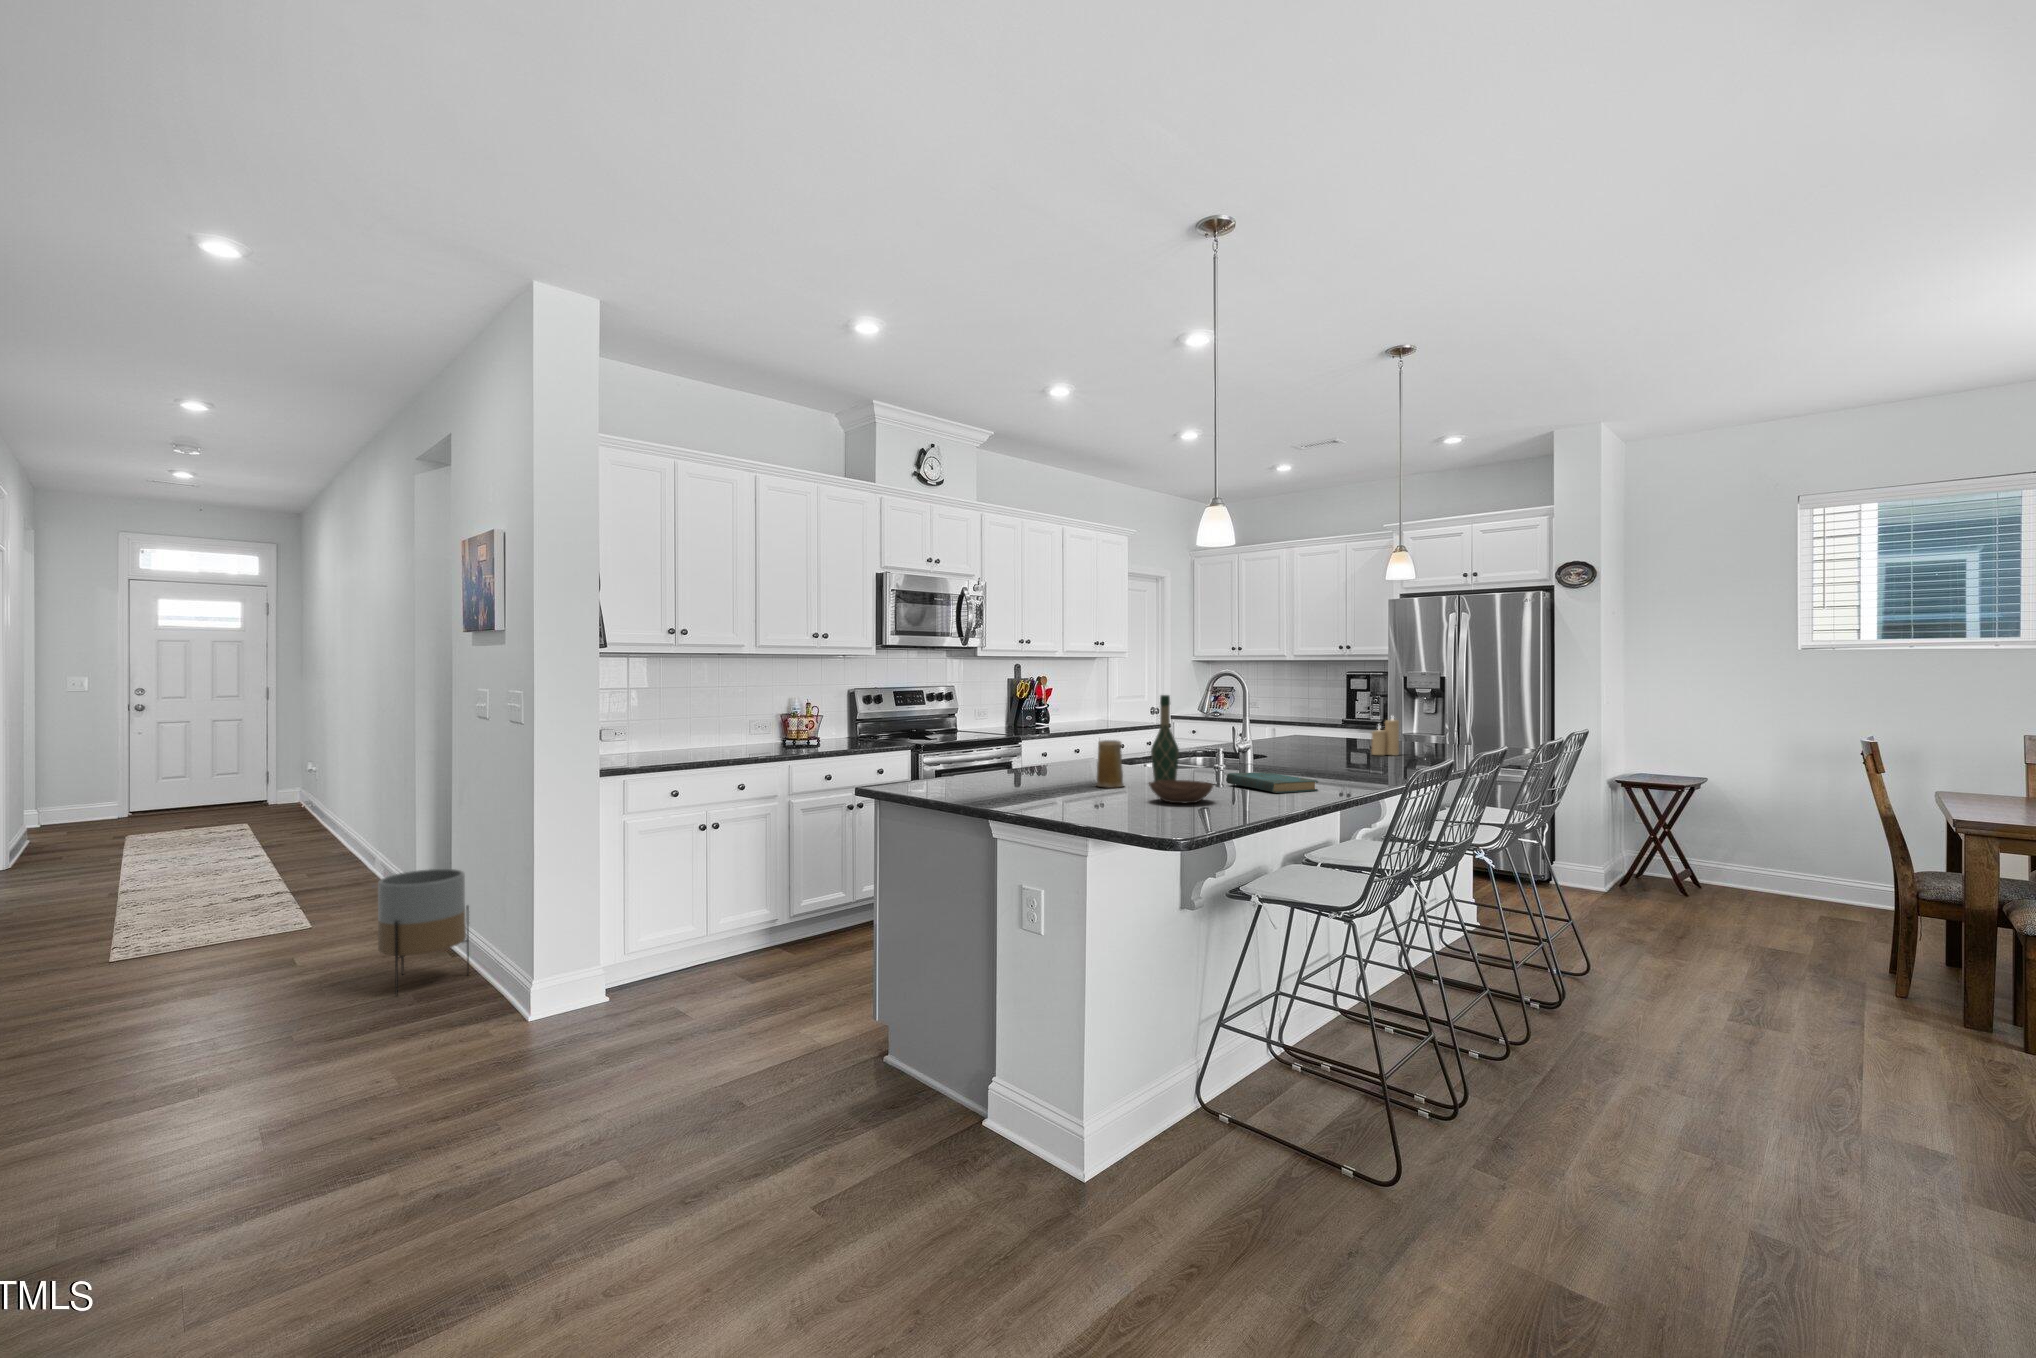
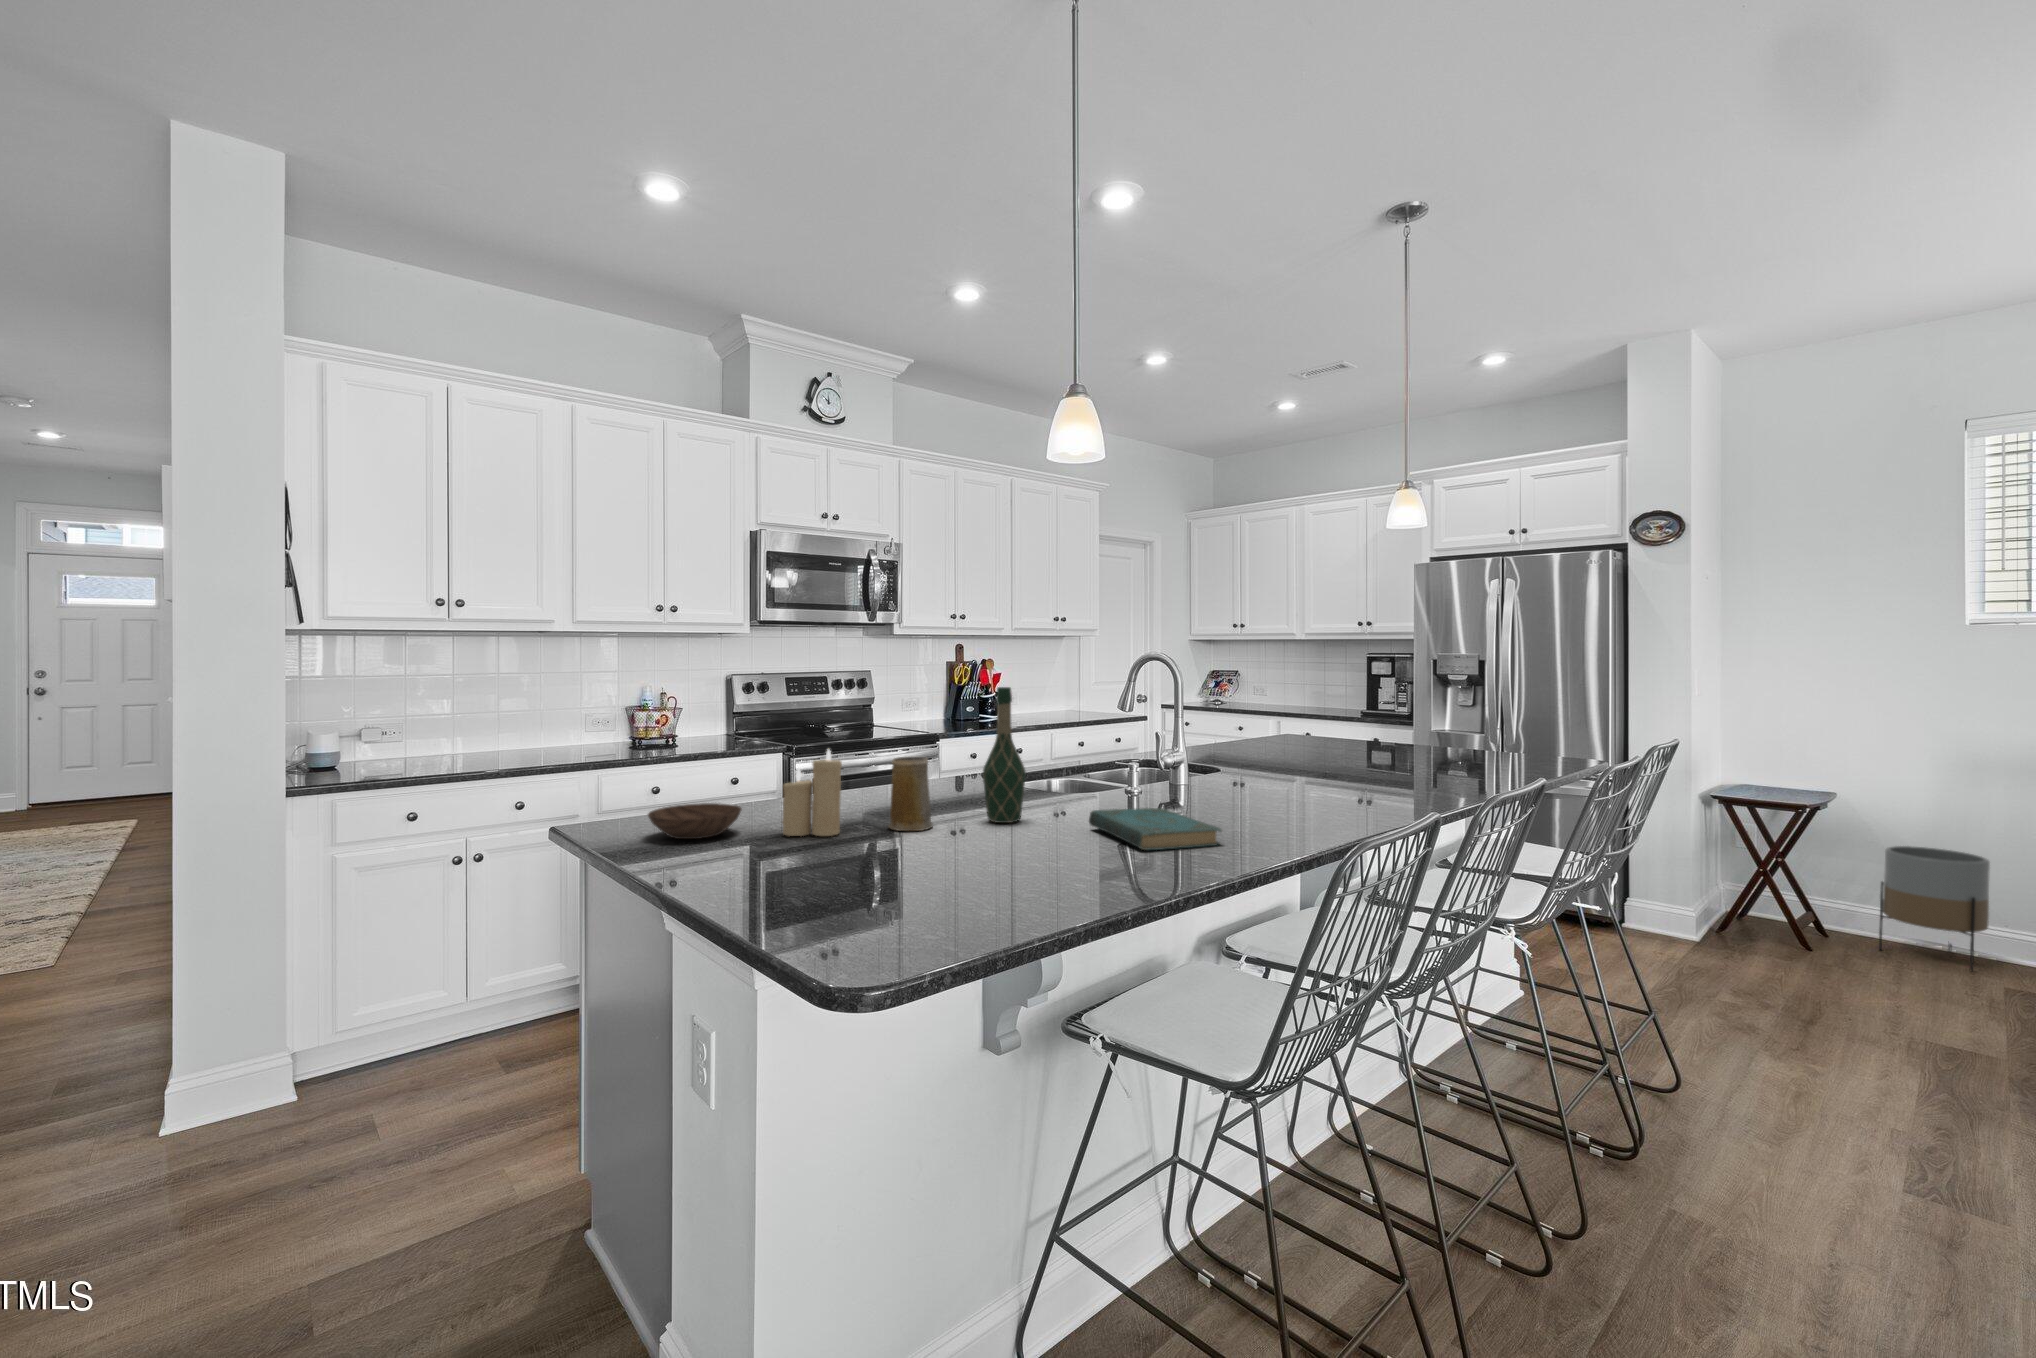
candle: present [1371,716,1399,755] -> present [782,750,842,836]
bowl: present [1149,780,1214,803] -> present [648,803,742,839]
planter: present [378,869,469,995] -> present [1879,846,1990,971]

